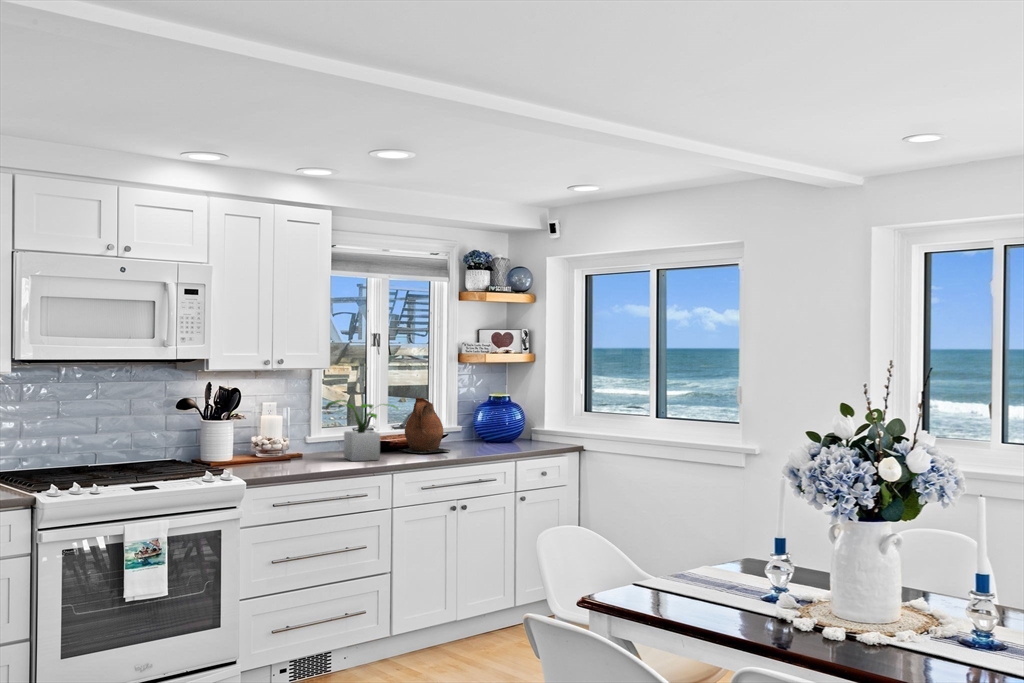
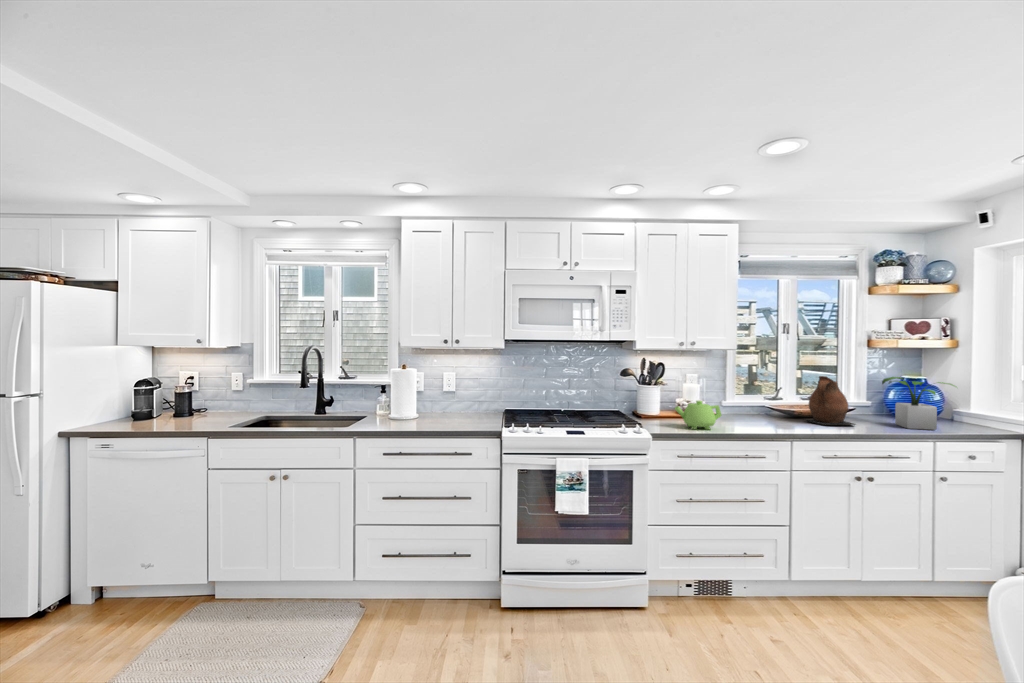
potted plant: present [326,400,398,461] -> present [882,377,954,430]
teapot: none [265,434,320,471] -> present [675,400,721,430]

